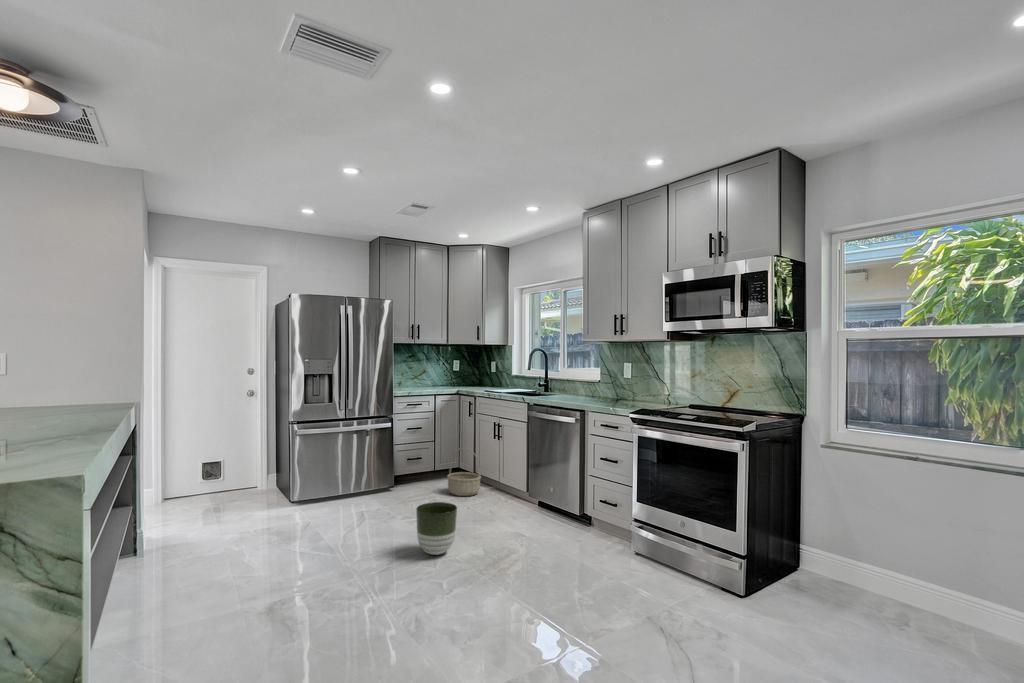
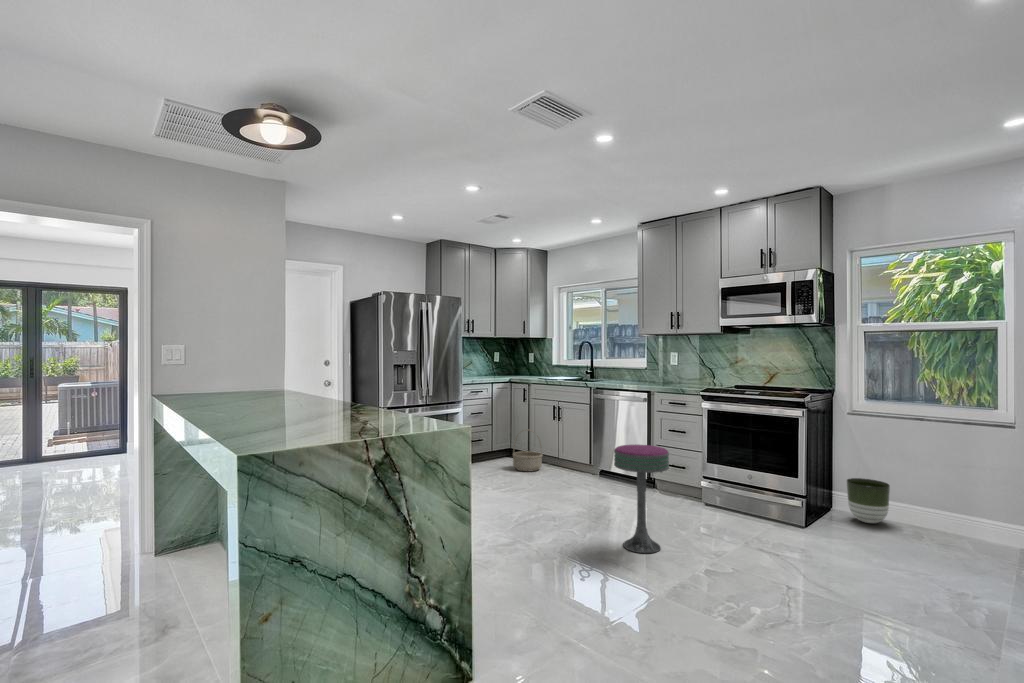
bar stool: none [473,480,543,629] -> present [614,445,669,553]
planter: present [416,502,457,555] -> present [847,478,890,523]

